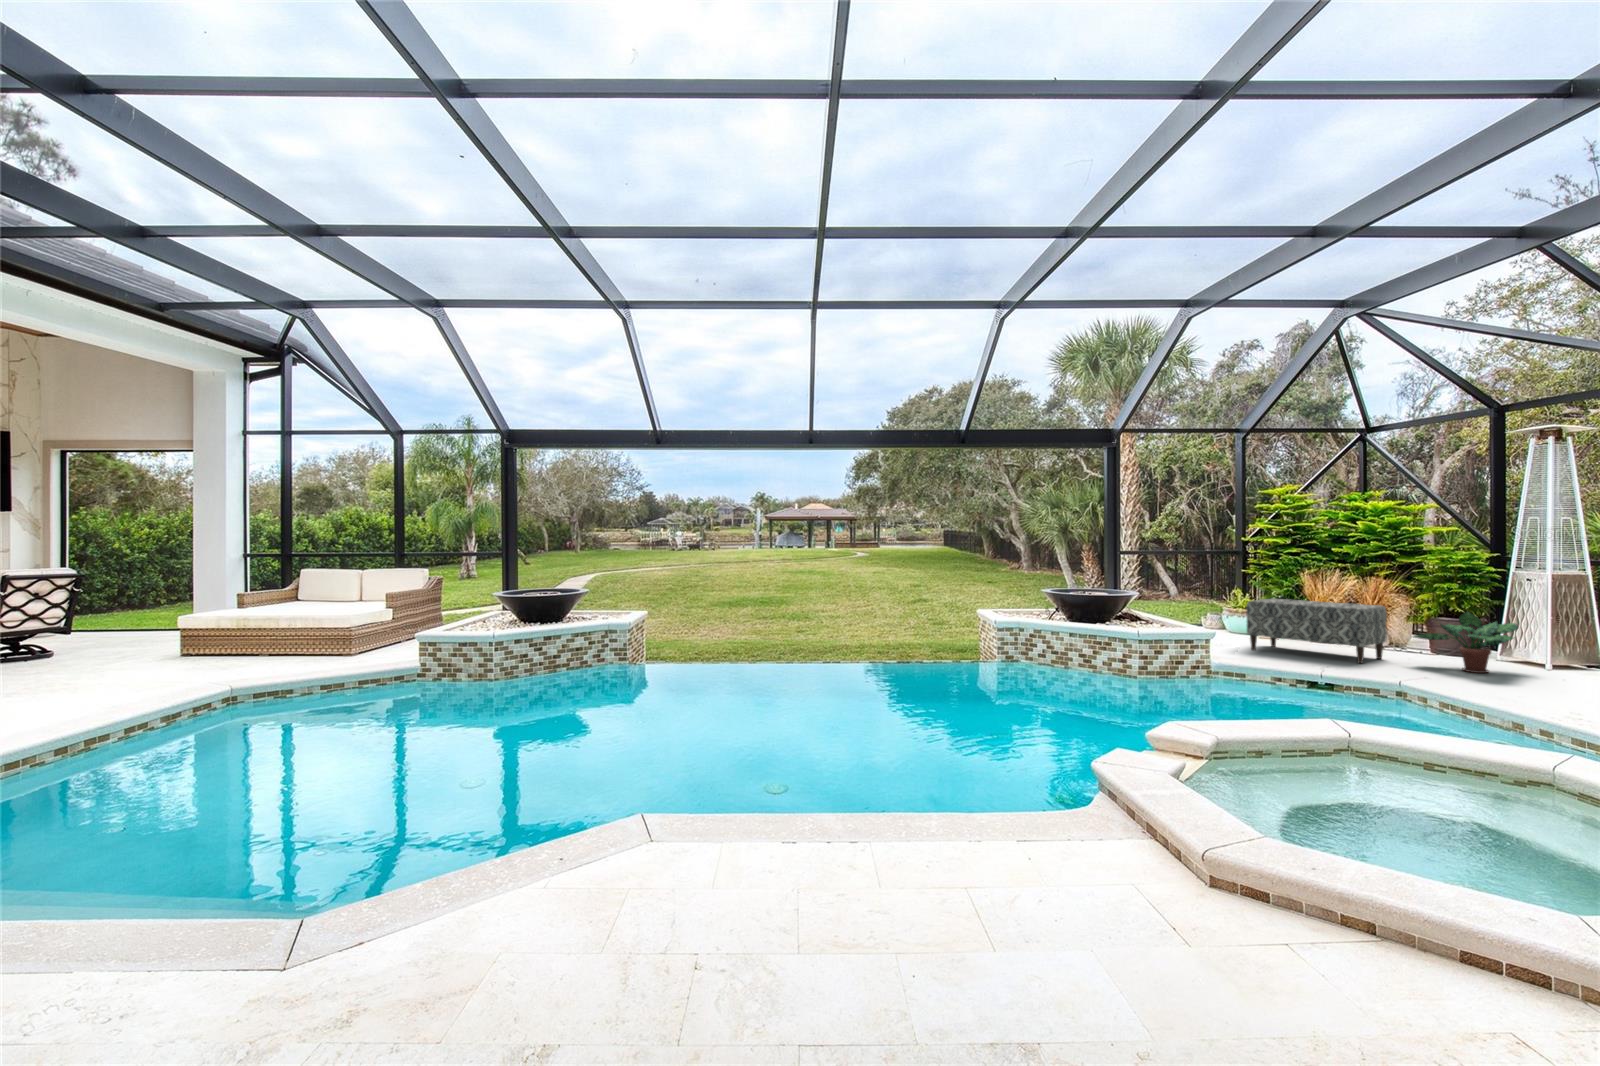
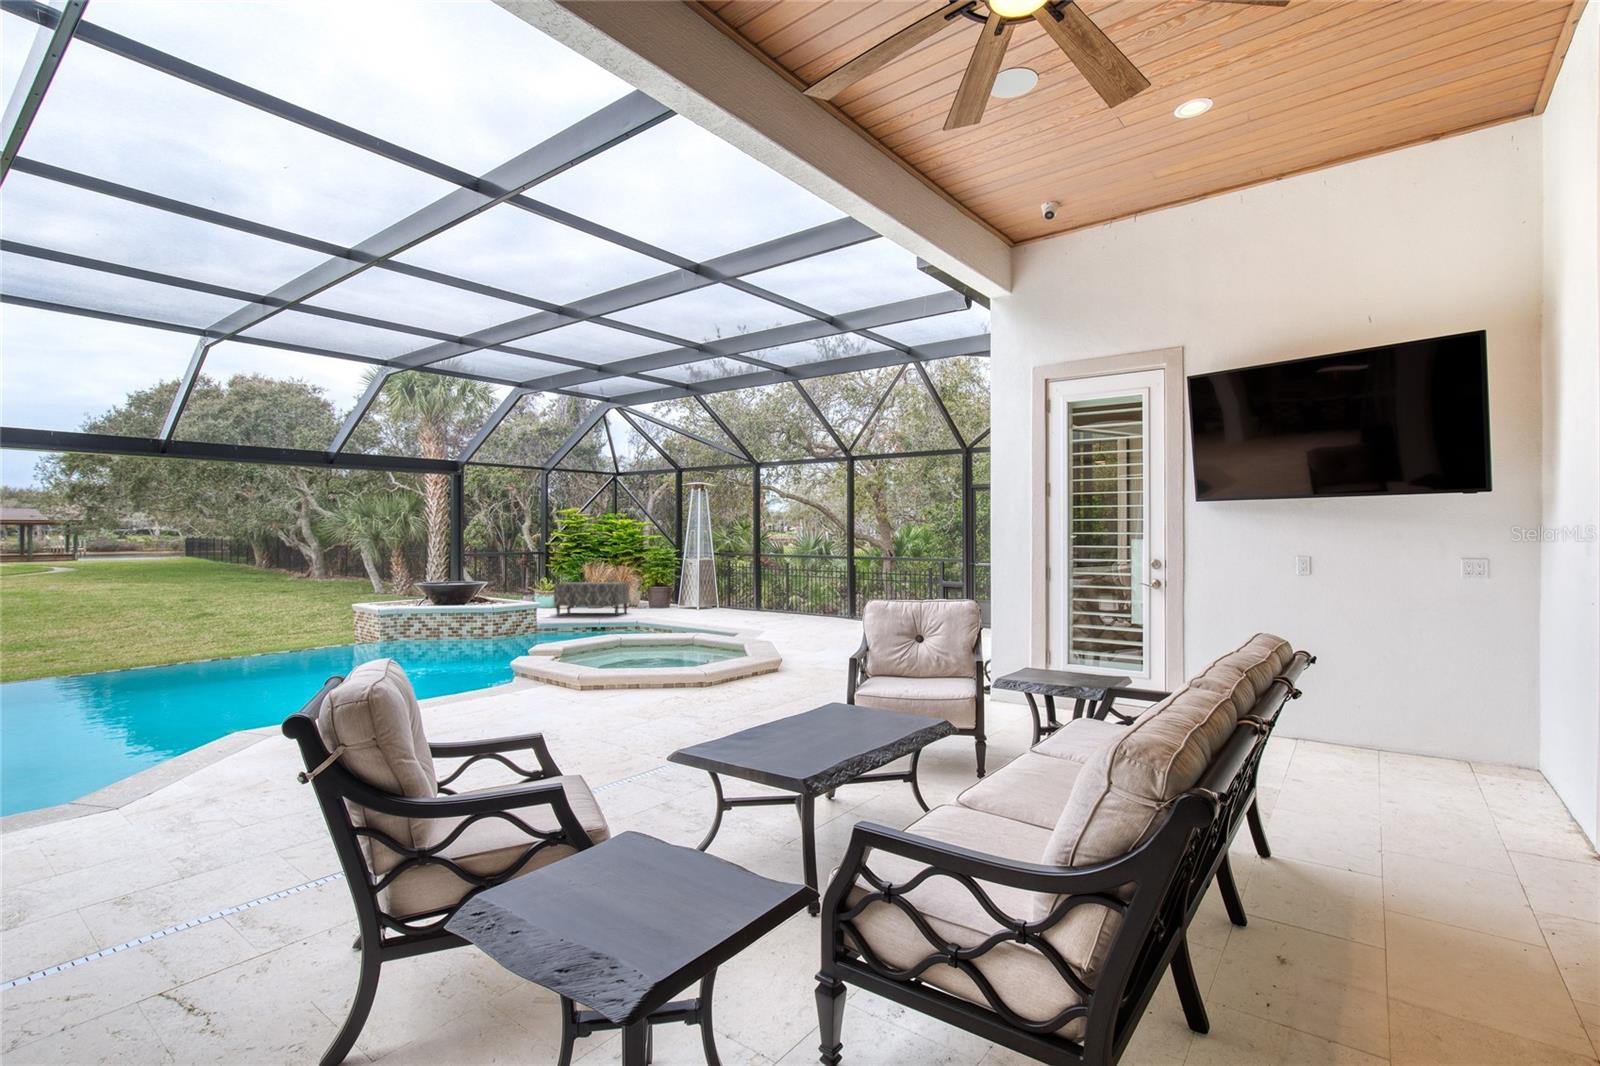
potted plant: present [1413,612,1519,673] -> none [640,581,687,614]

